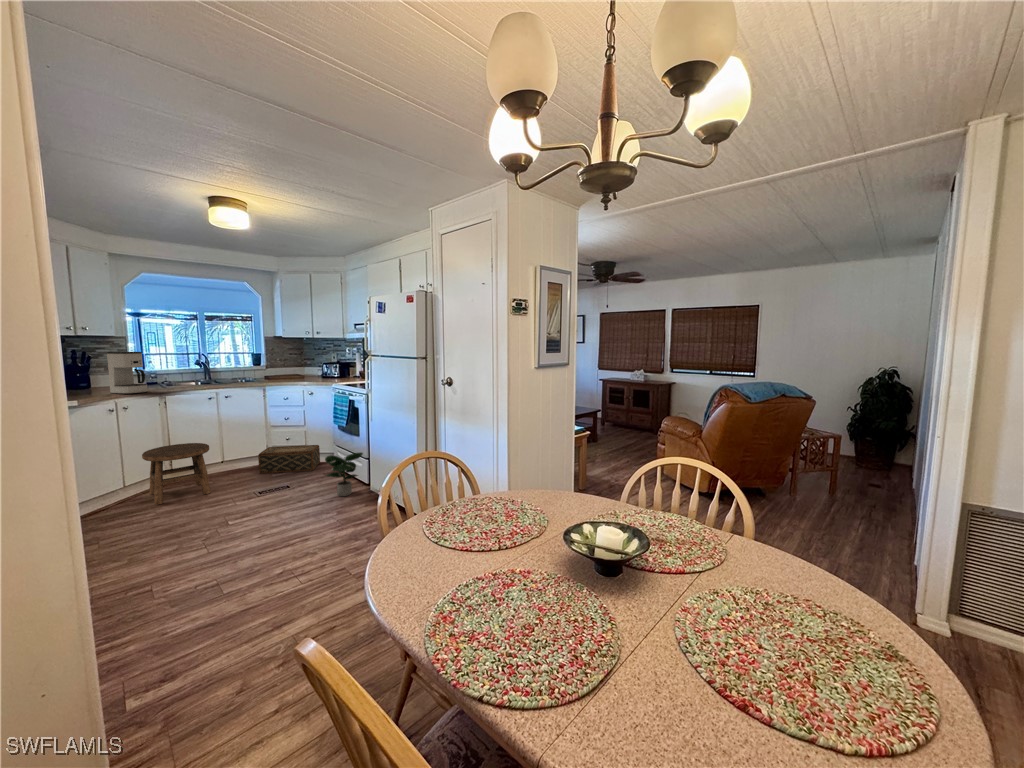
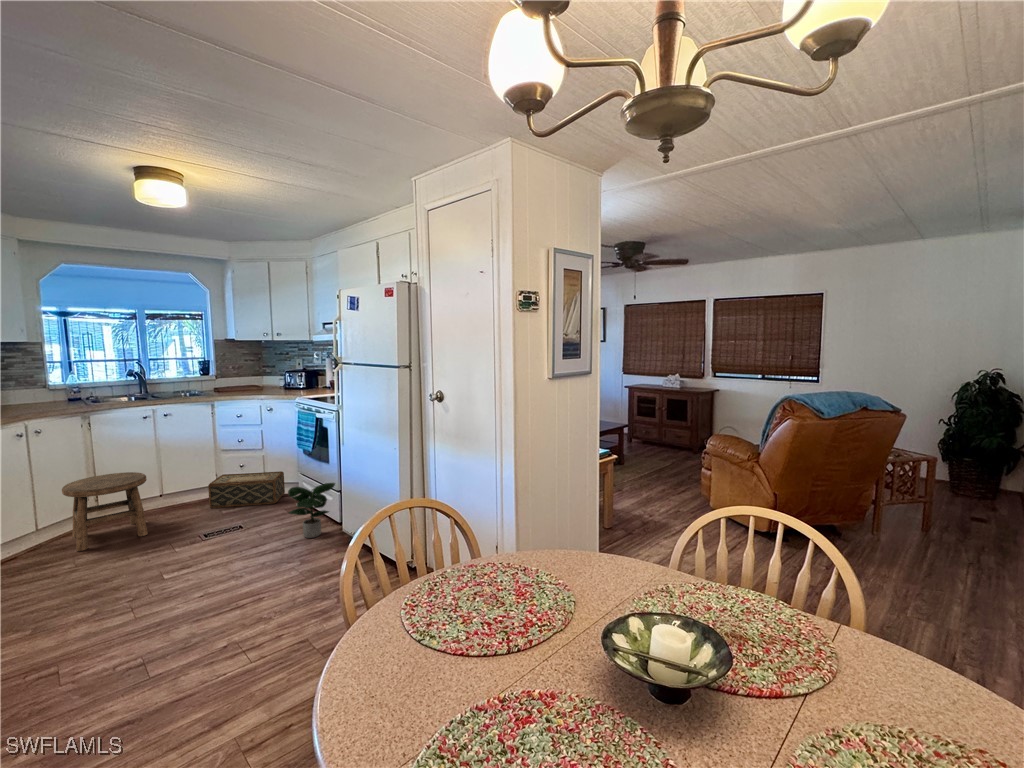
coffee maker: present [107,352,147,394] -> none [20,361,71,413]

